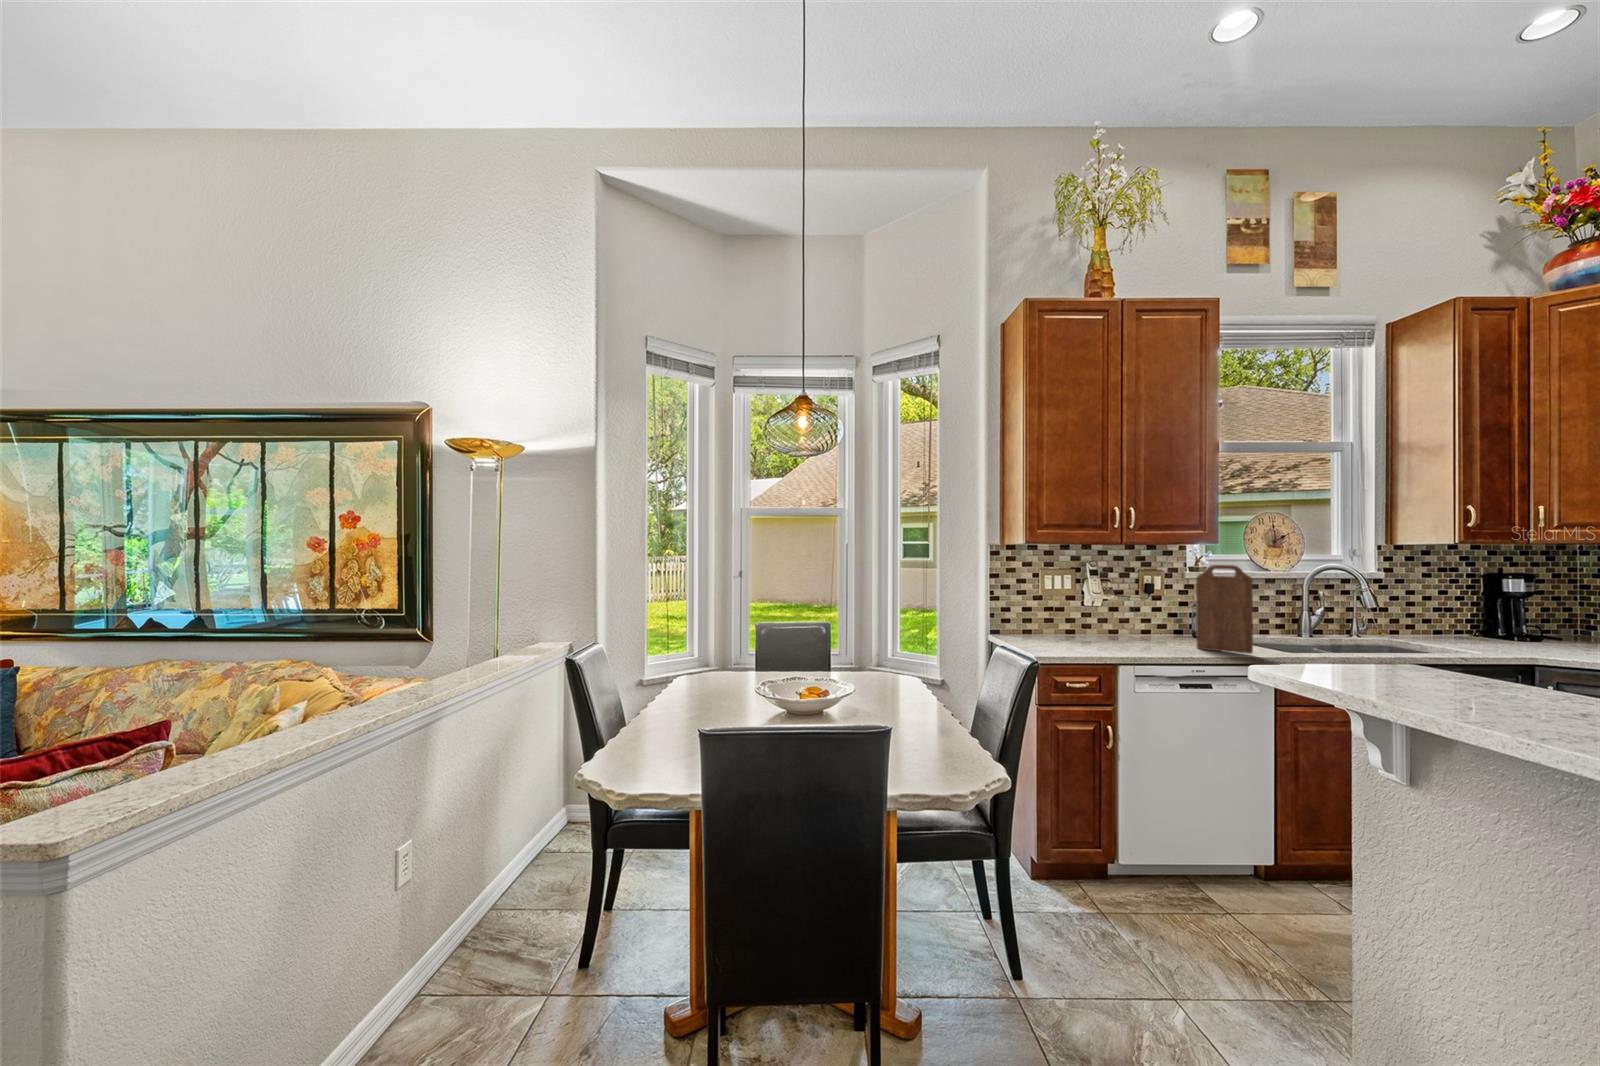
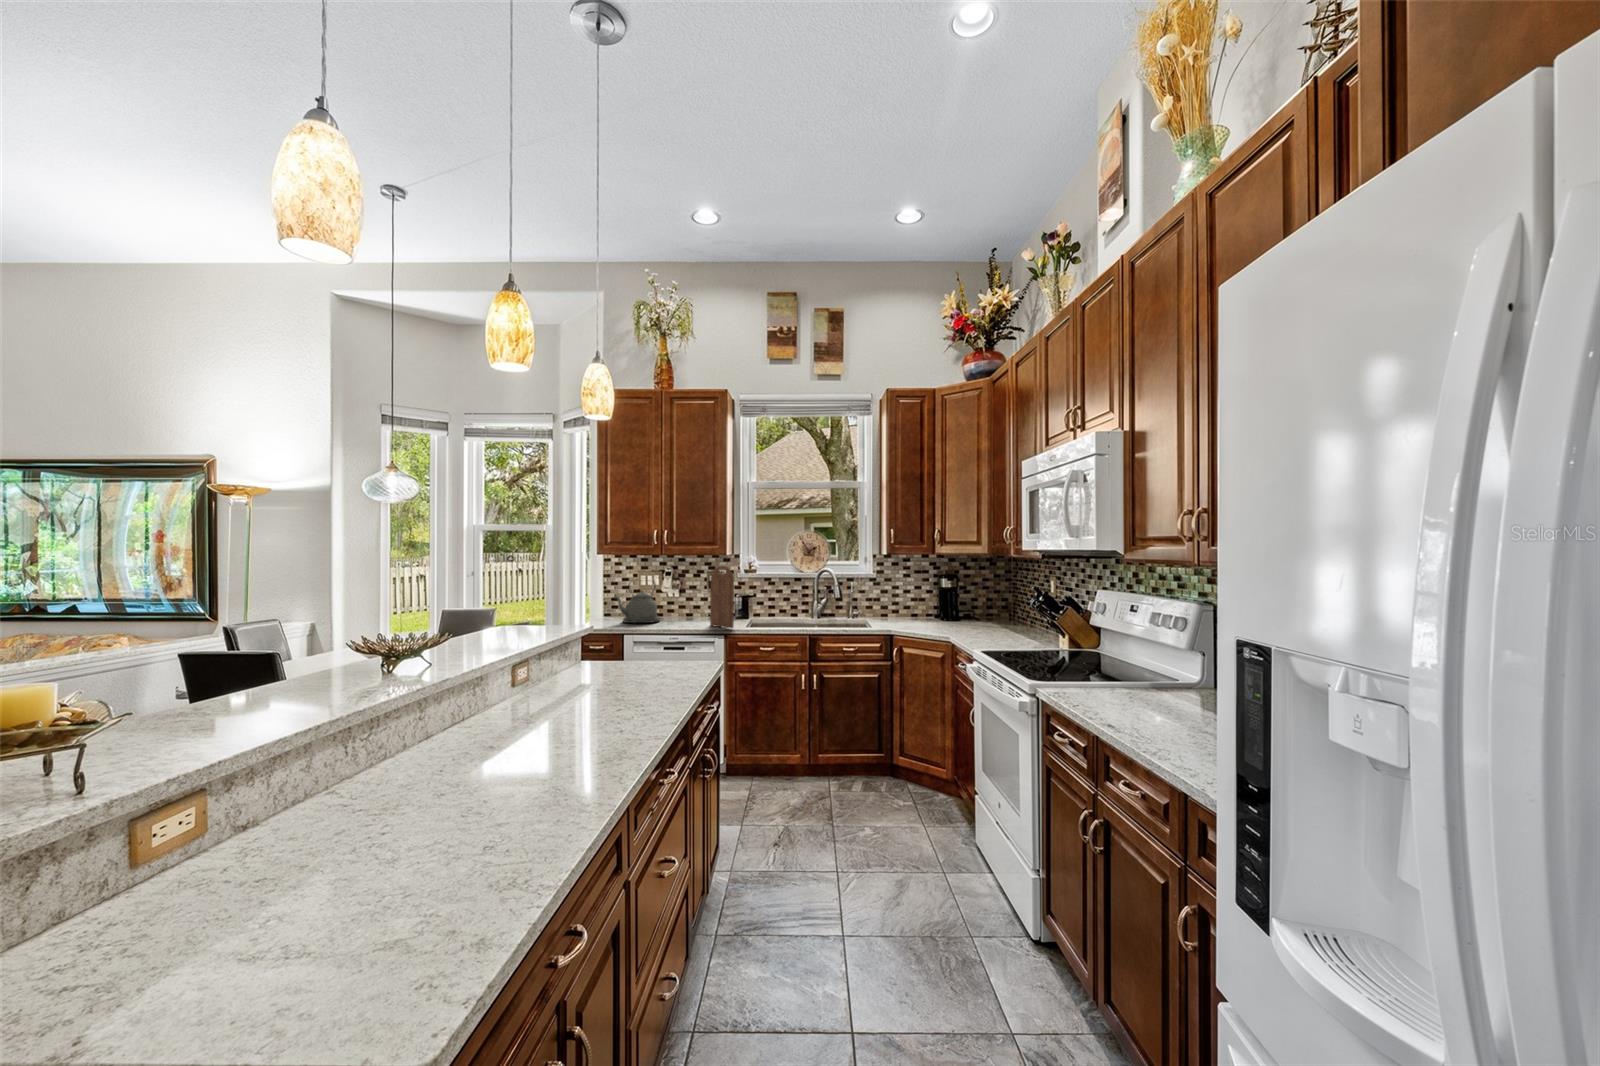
kettle: none [1055,583,1110,645] -> present [614,583,660,623]

